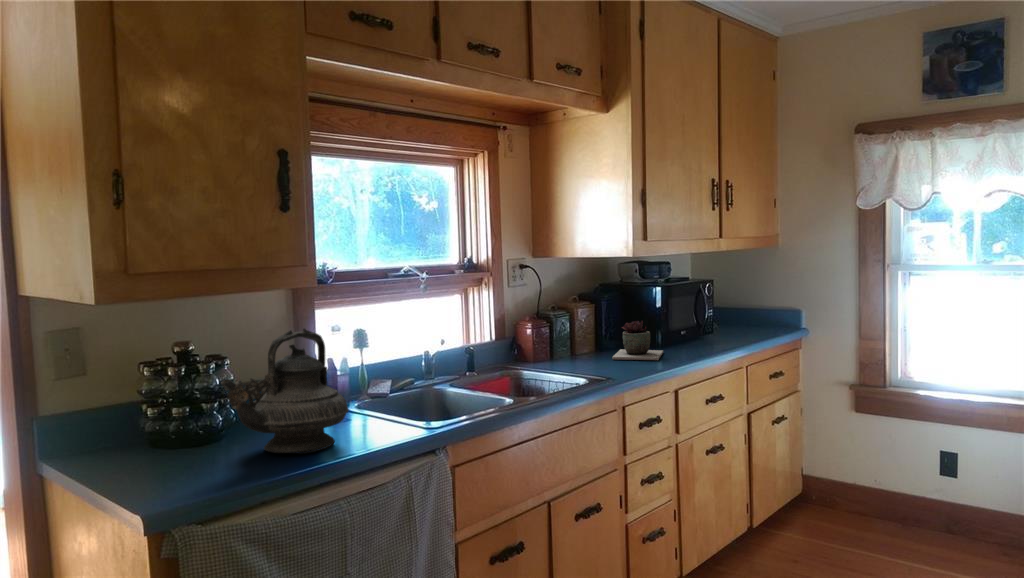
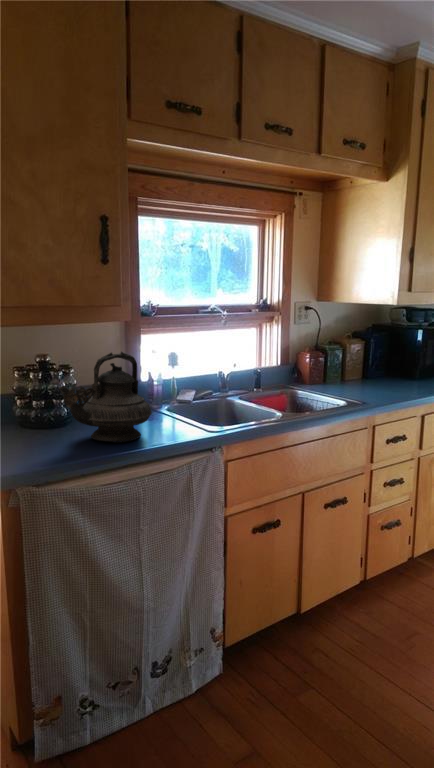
succulent plant: present [612,321,663,360] -> none [373,357,417,390]

